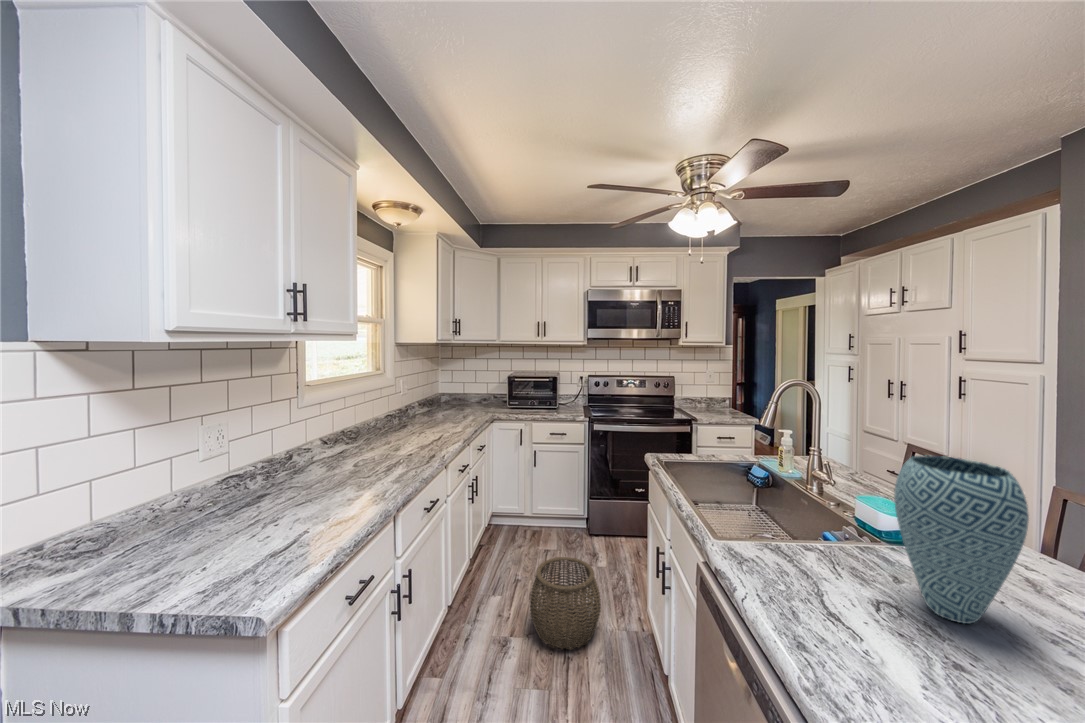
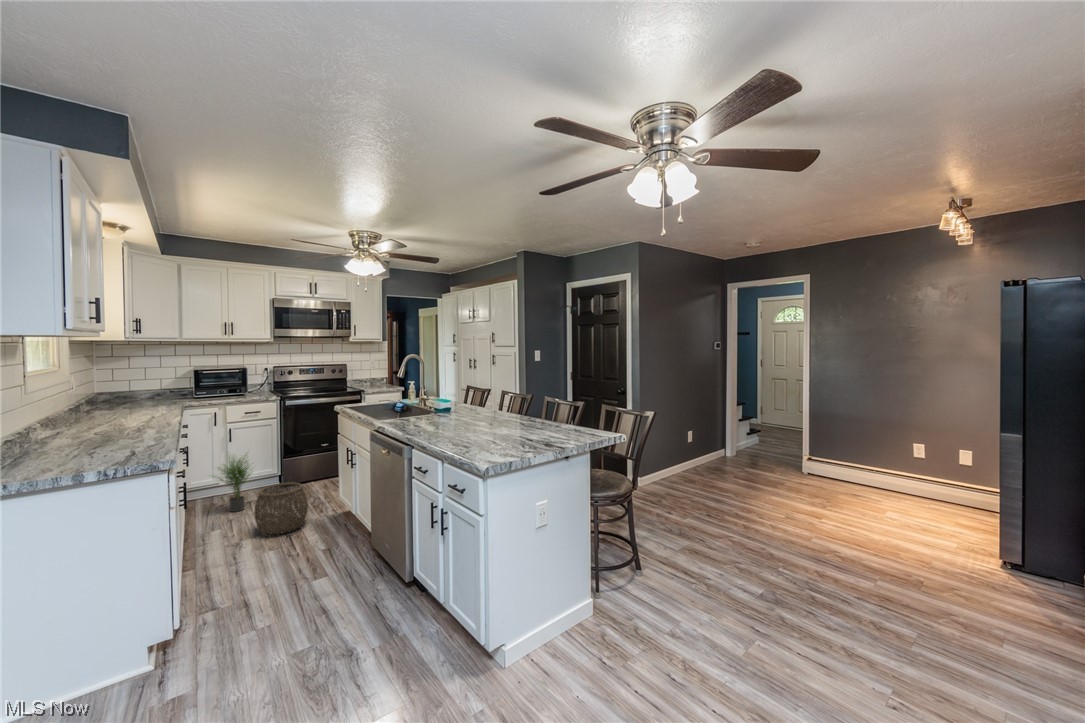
vase: present [894,455,1029,624] -> none [430,372,460,419]
potted plant: none [499,483,555,564] -> present [218,455,250,512]

